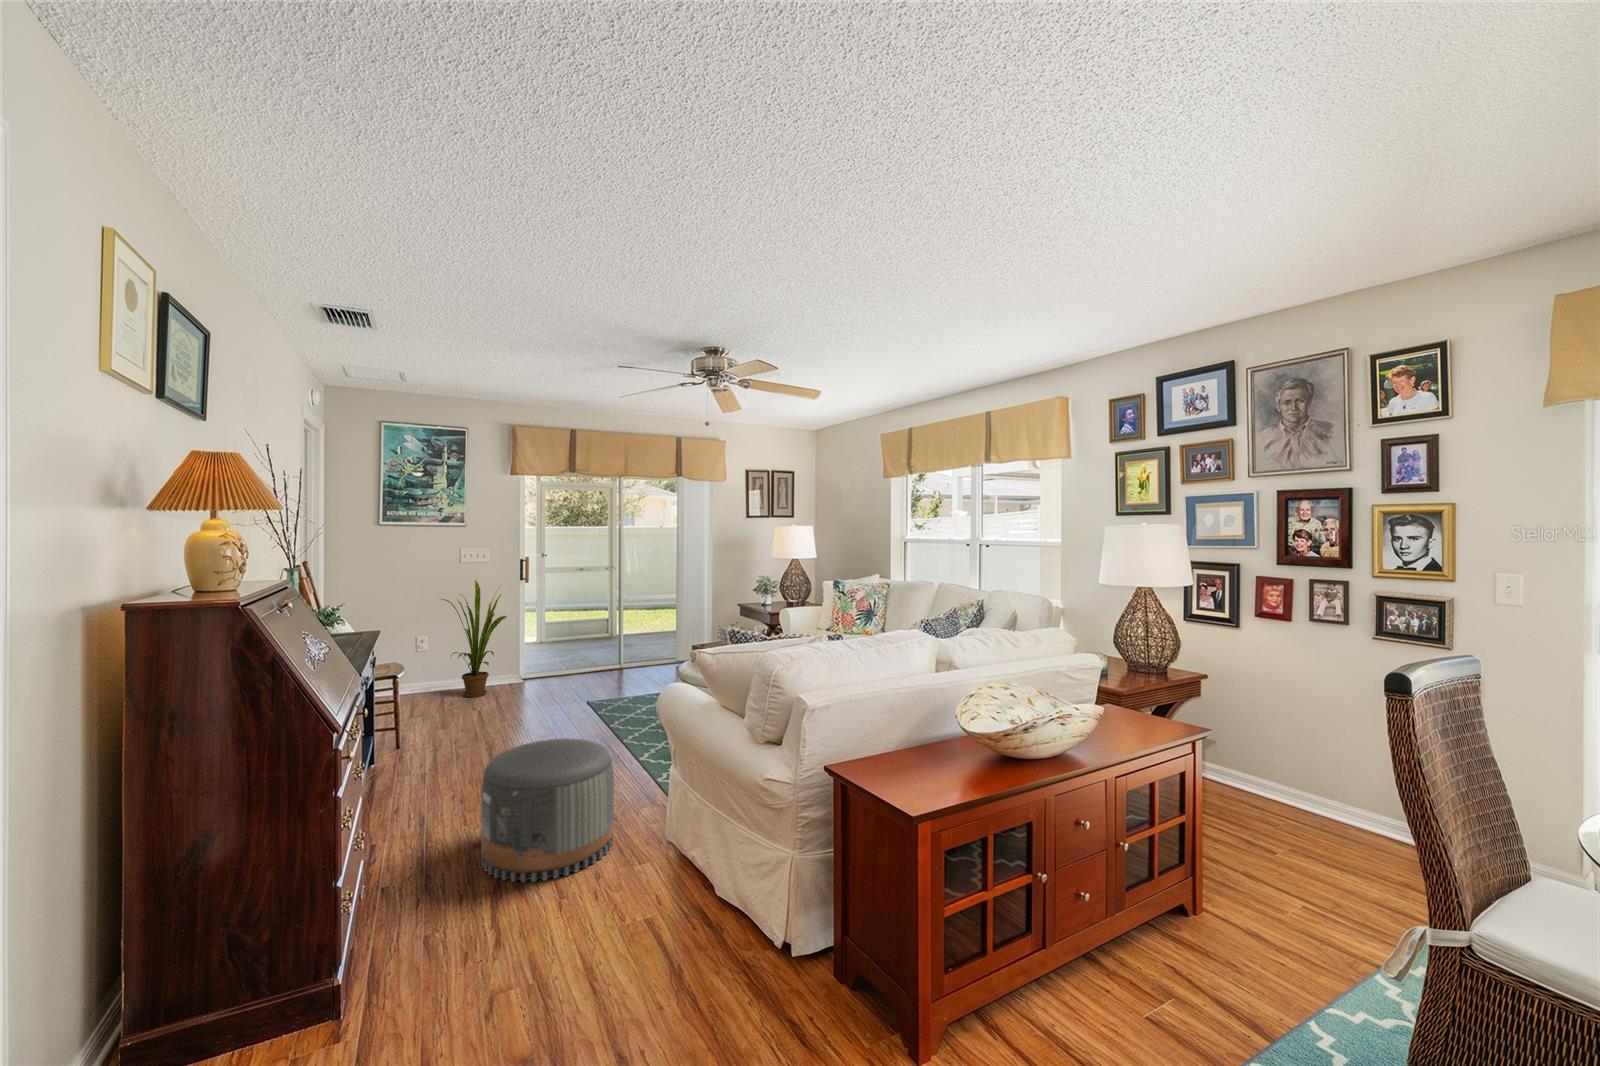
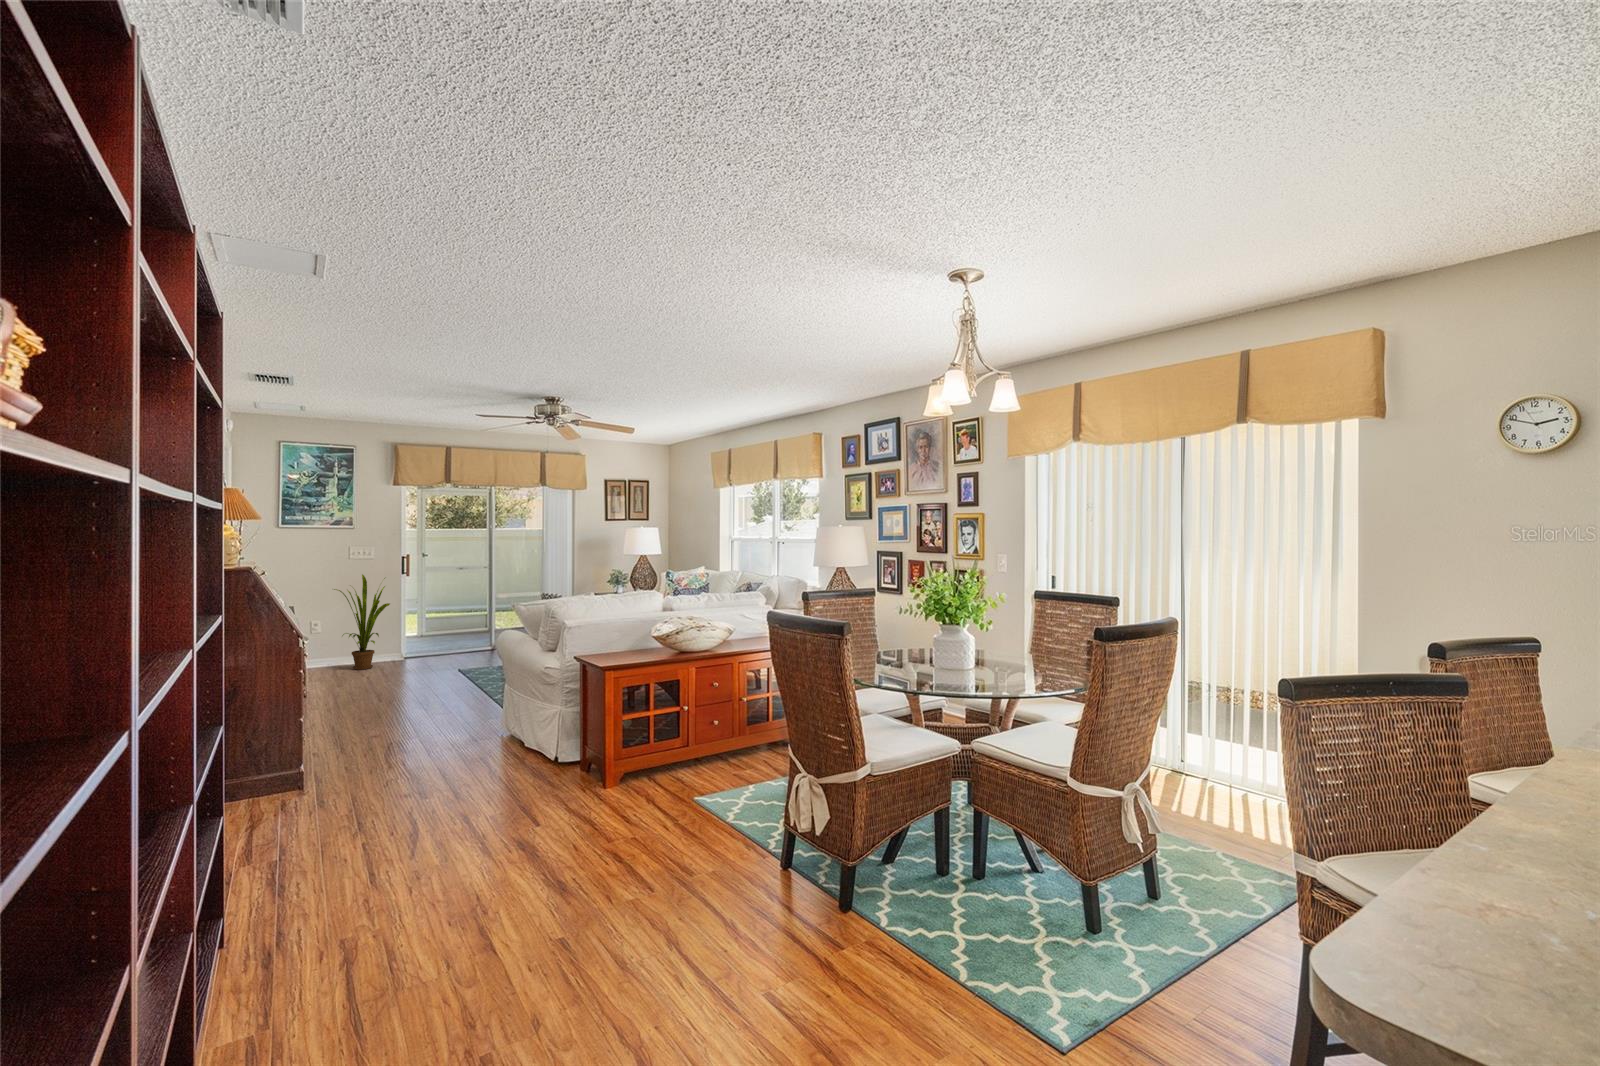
pouf: present [481,738,614,882] -> none [377,669,466,747]

